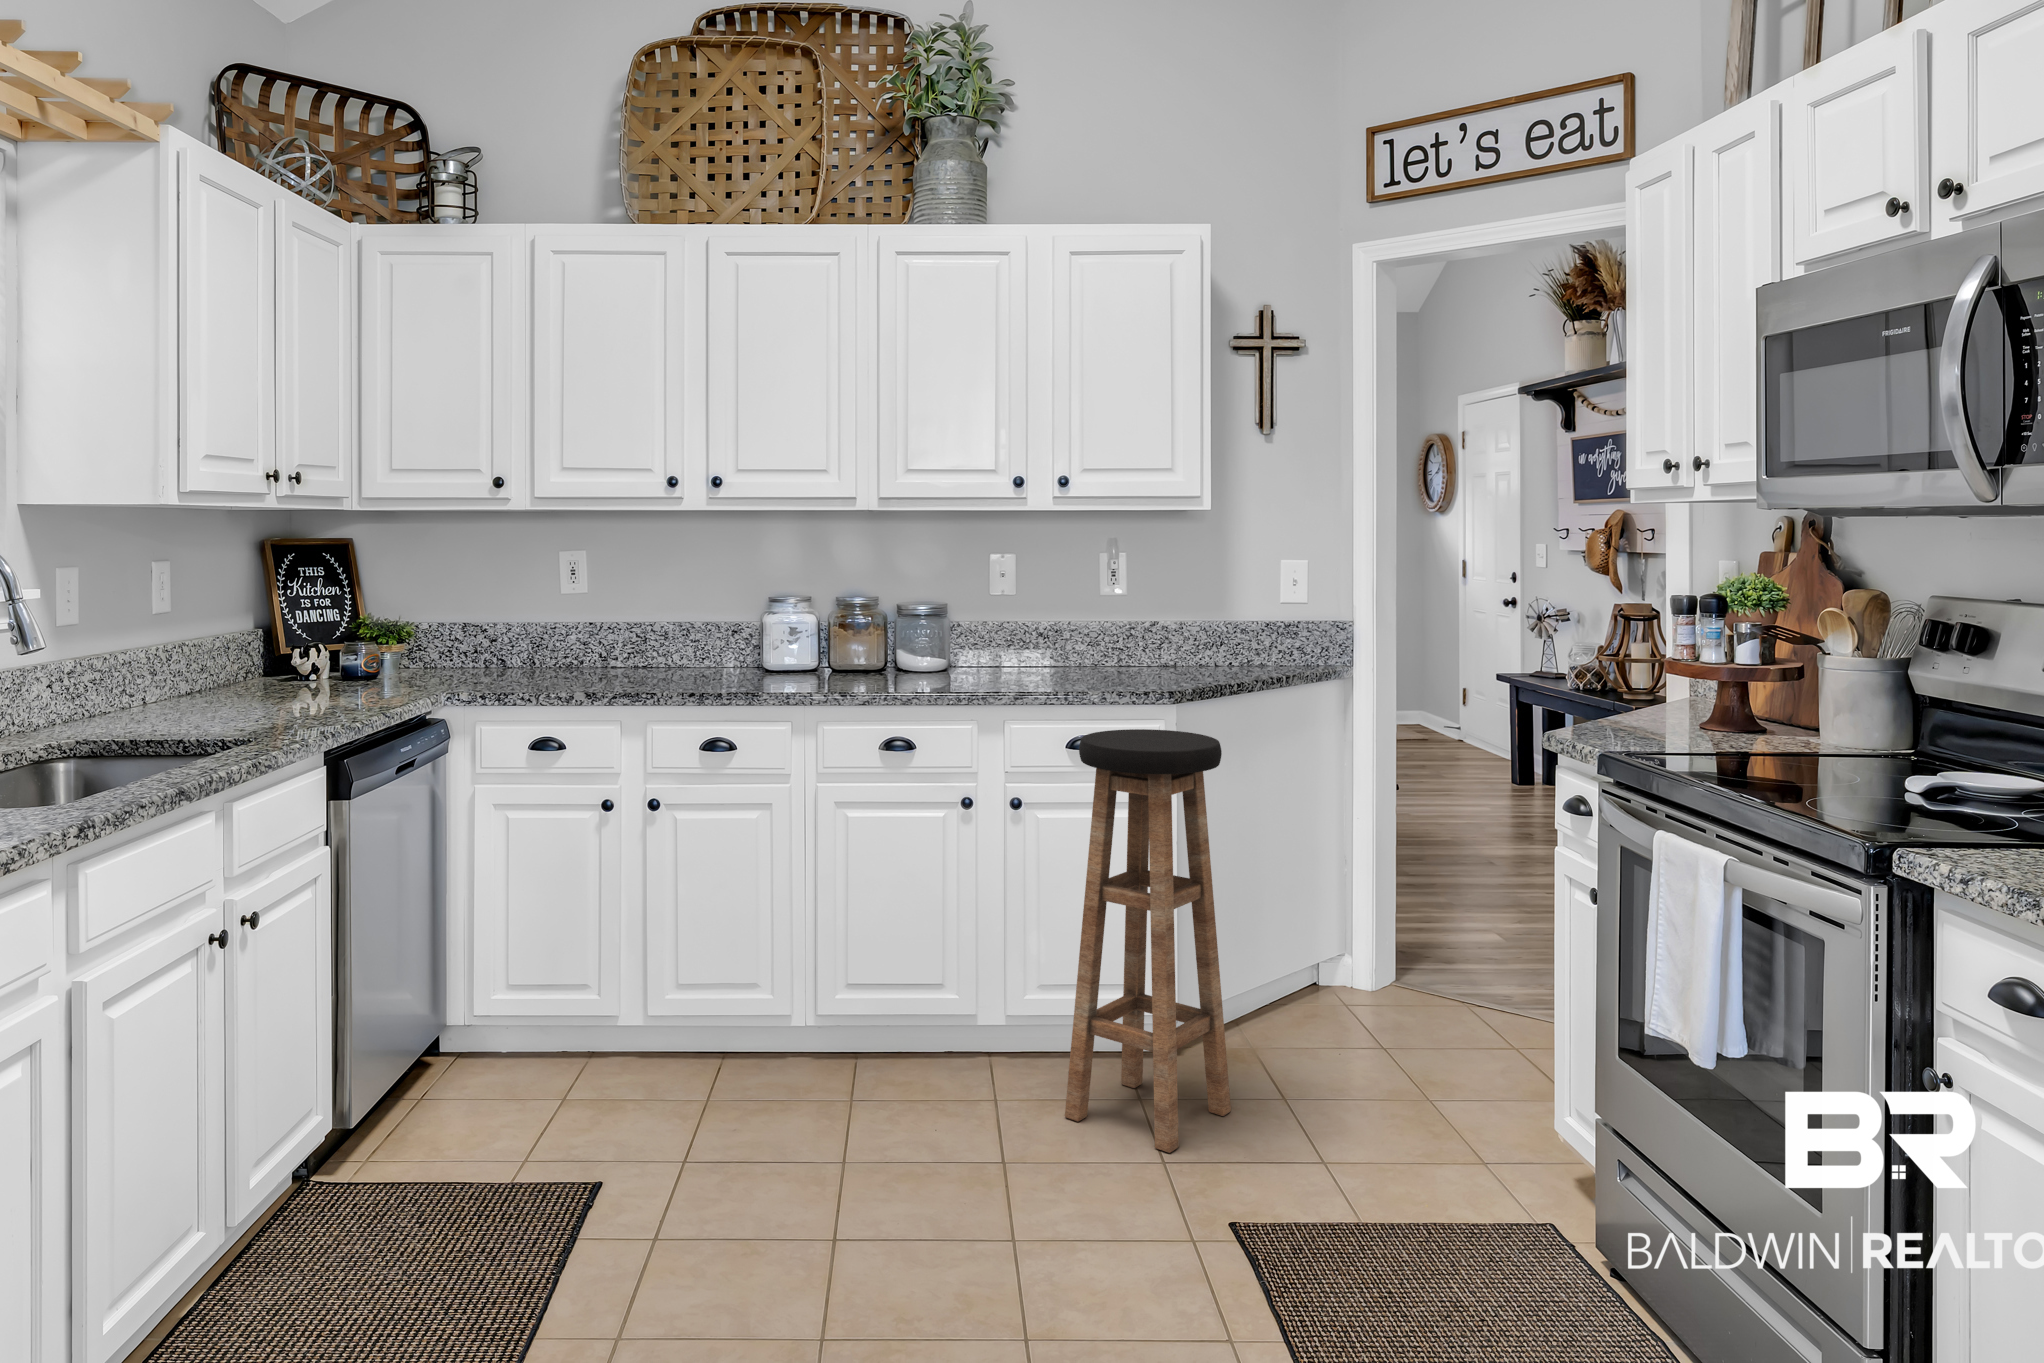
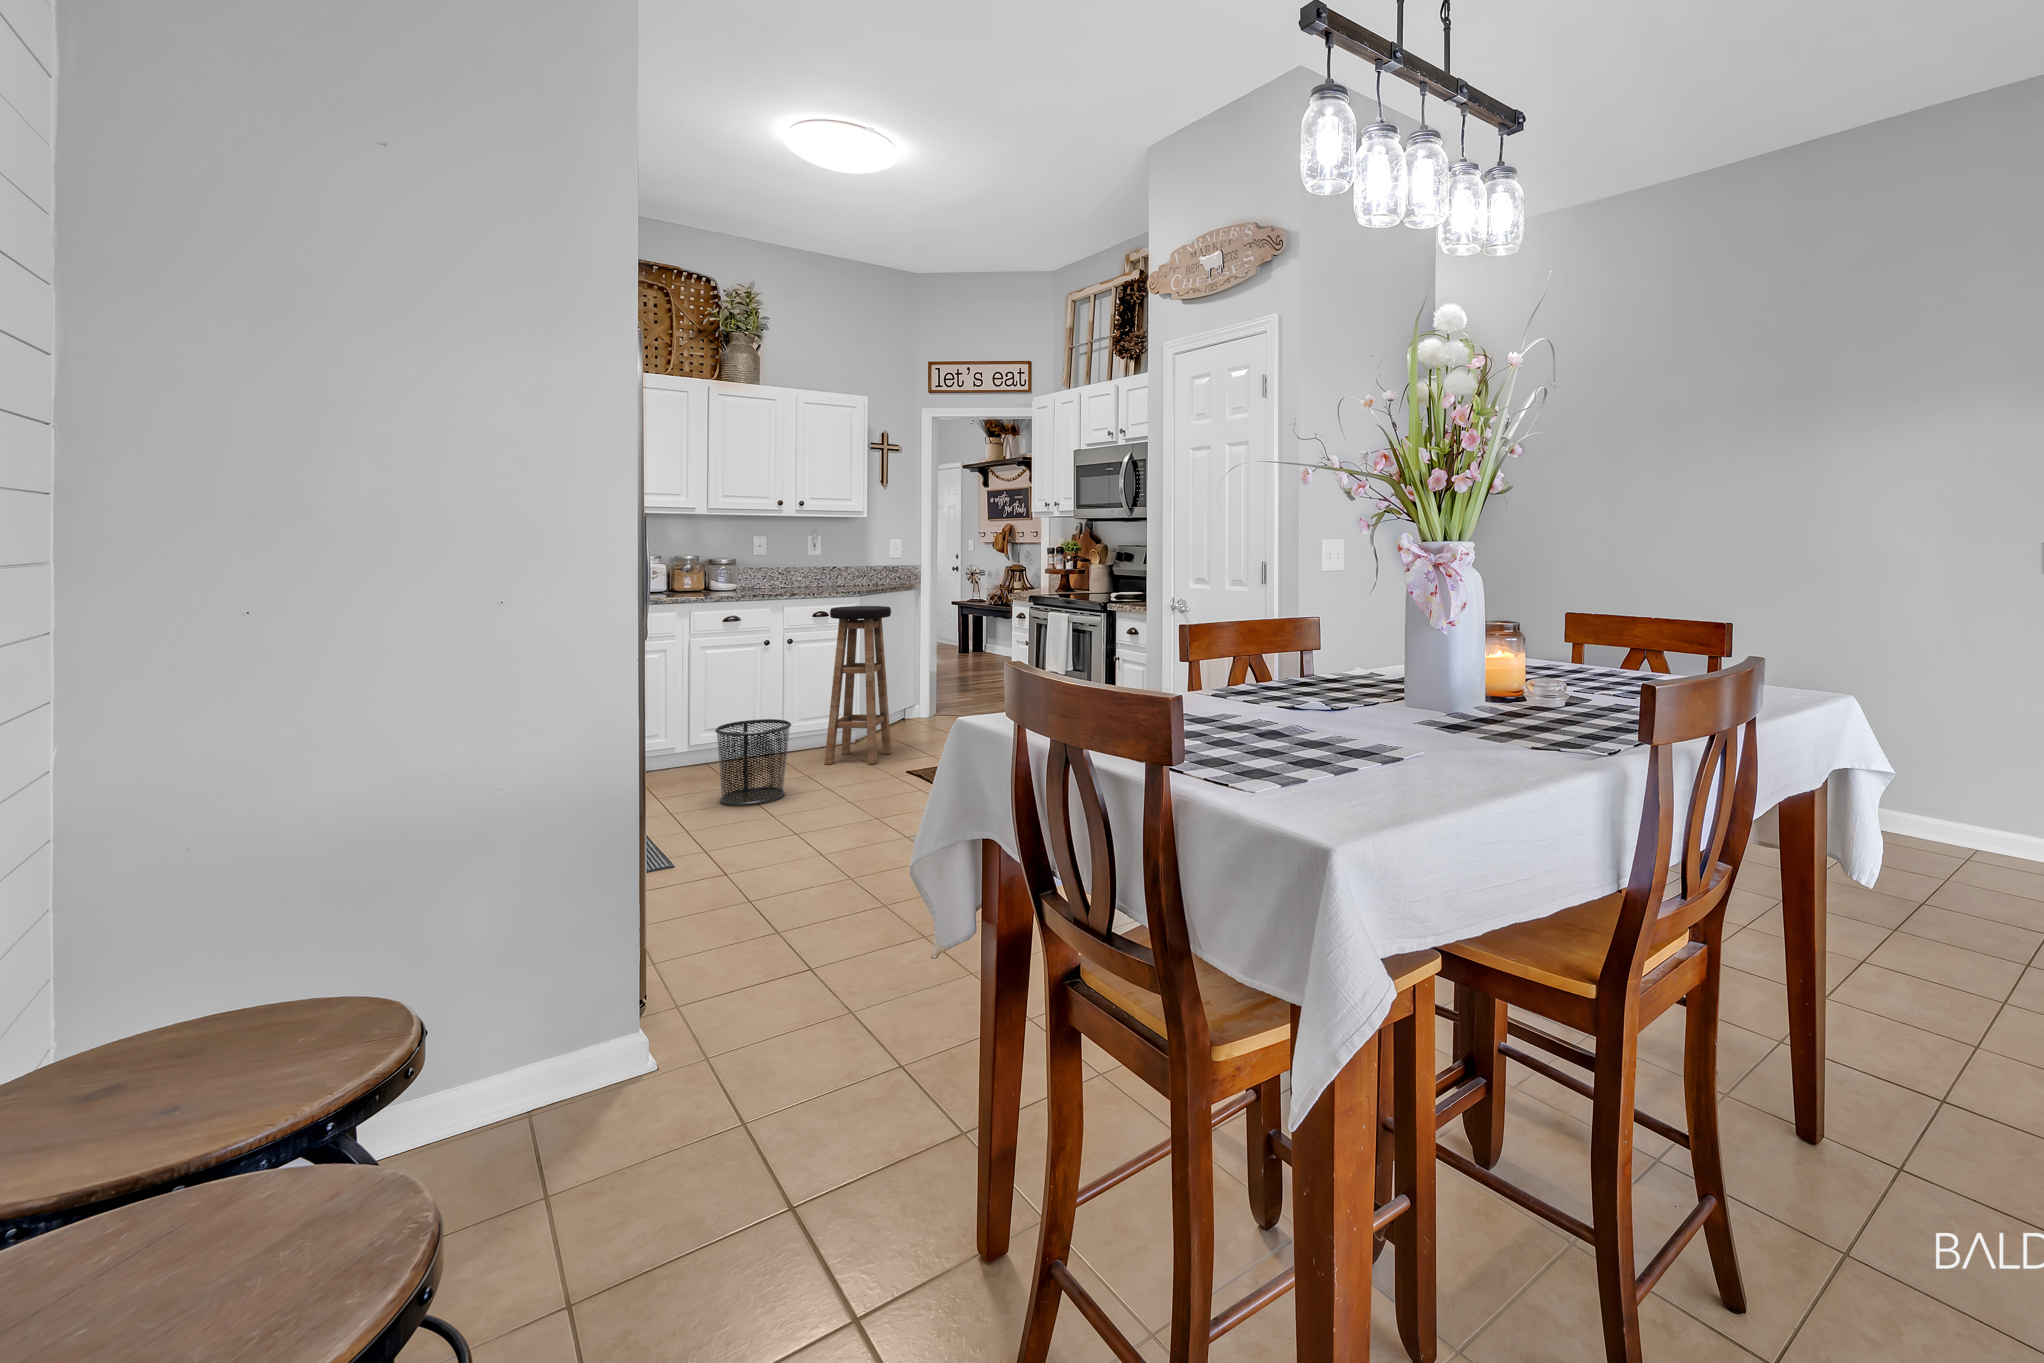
waste bin: none [760,1010,927,1251] -> present [715,719,791,806]

